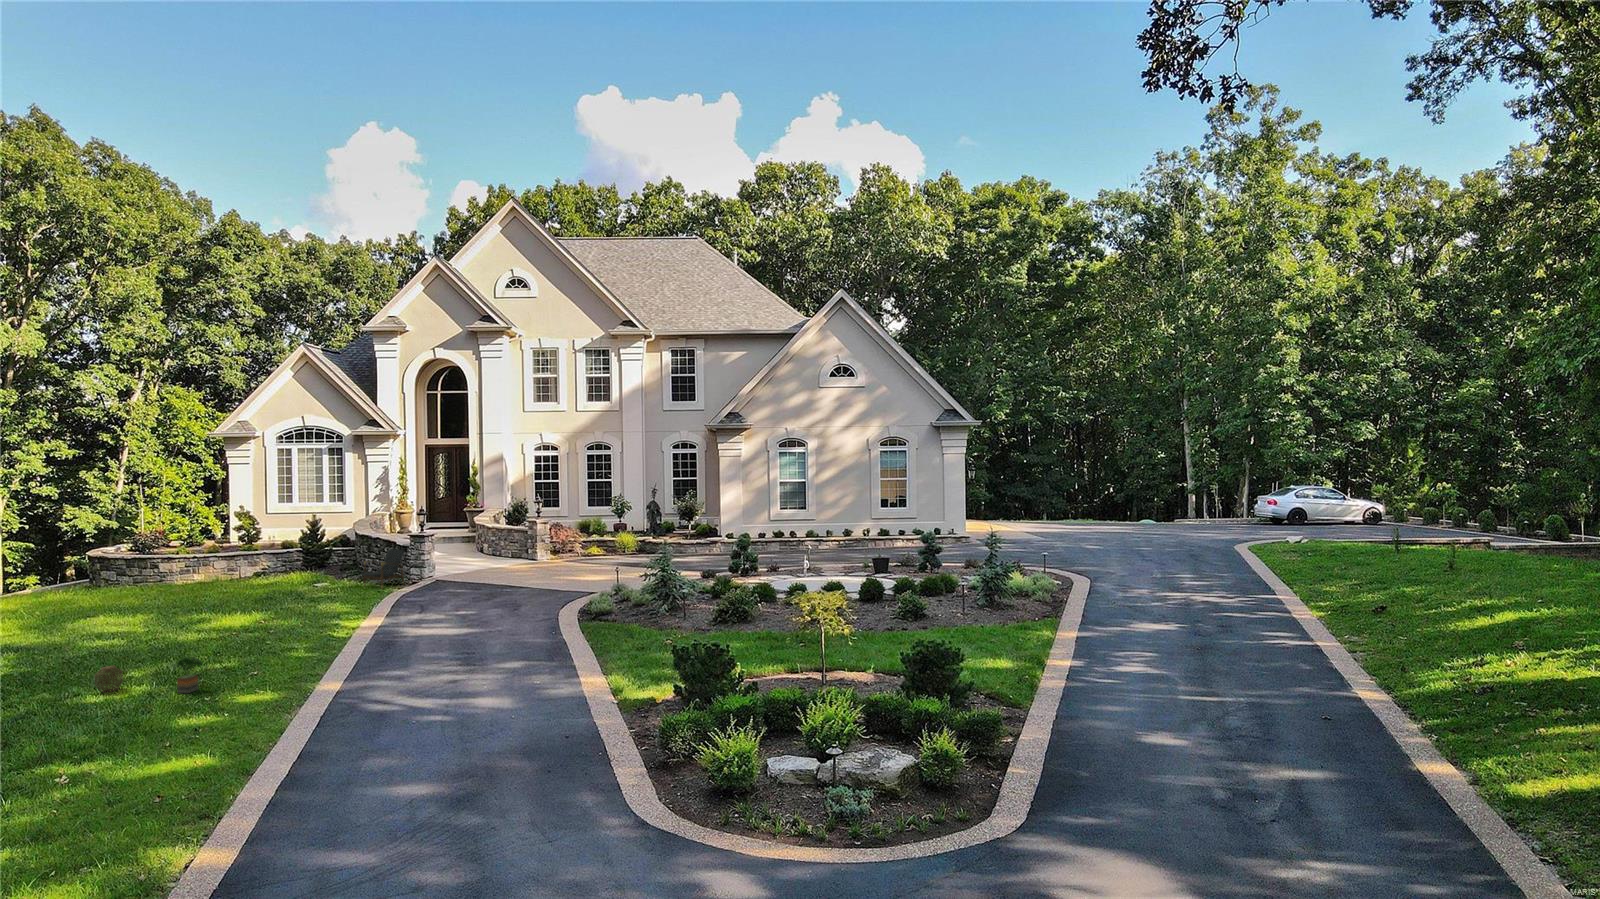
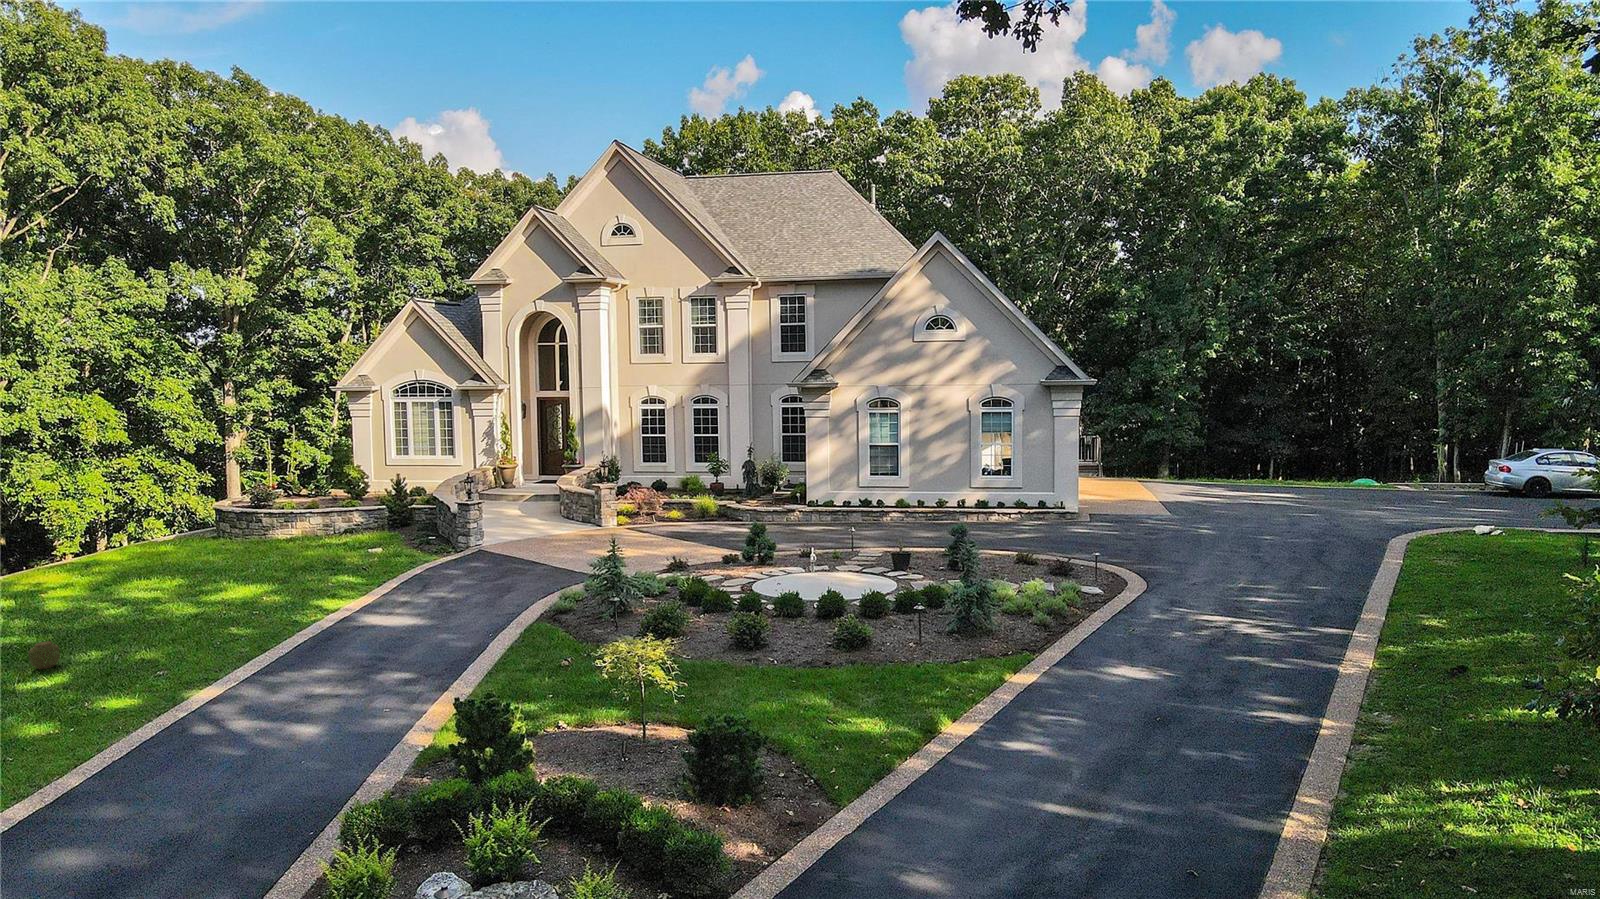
lounge chair: present [361,549,404,588] -> none [408,510,452,553]
potted tree: present [174,657,203,693] -> none [86,639,120,678]

